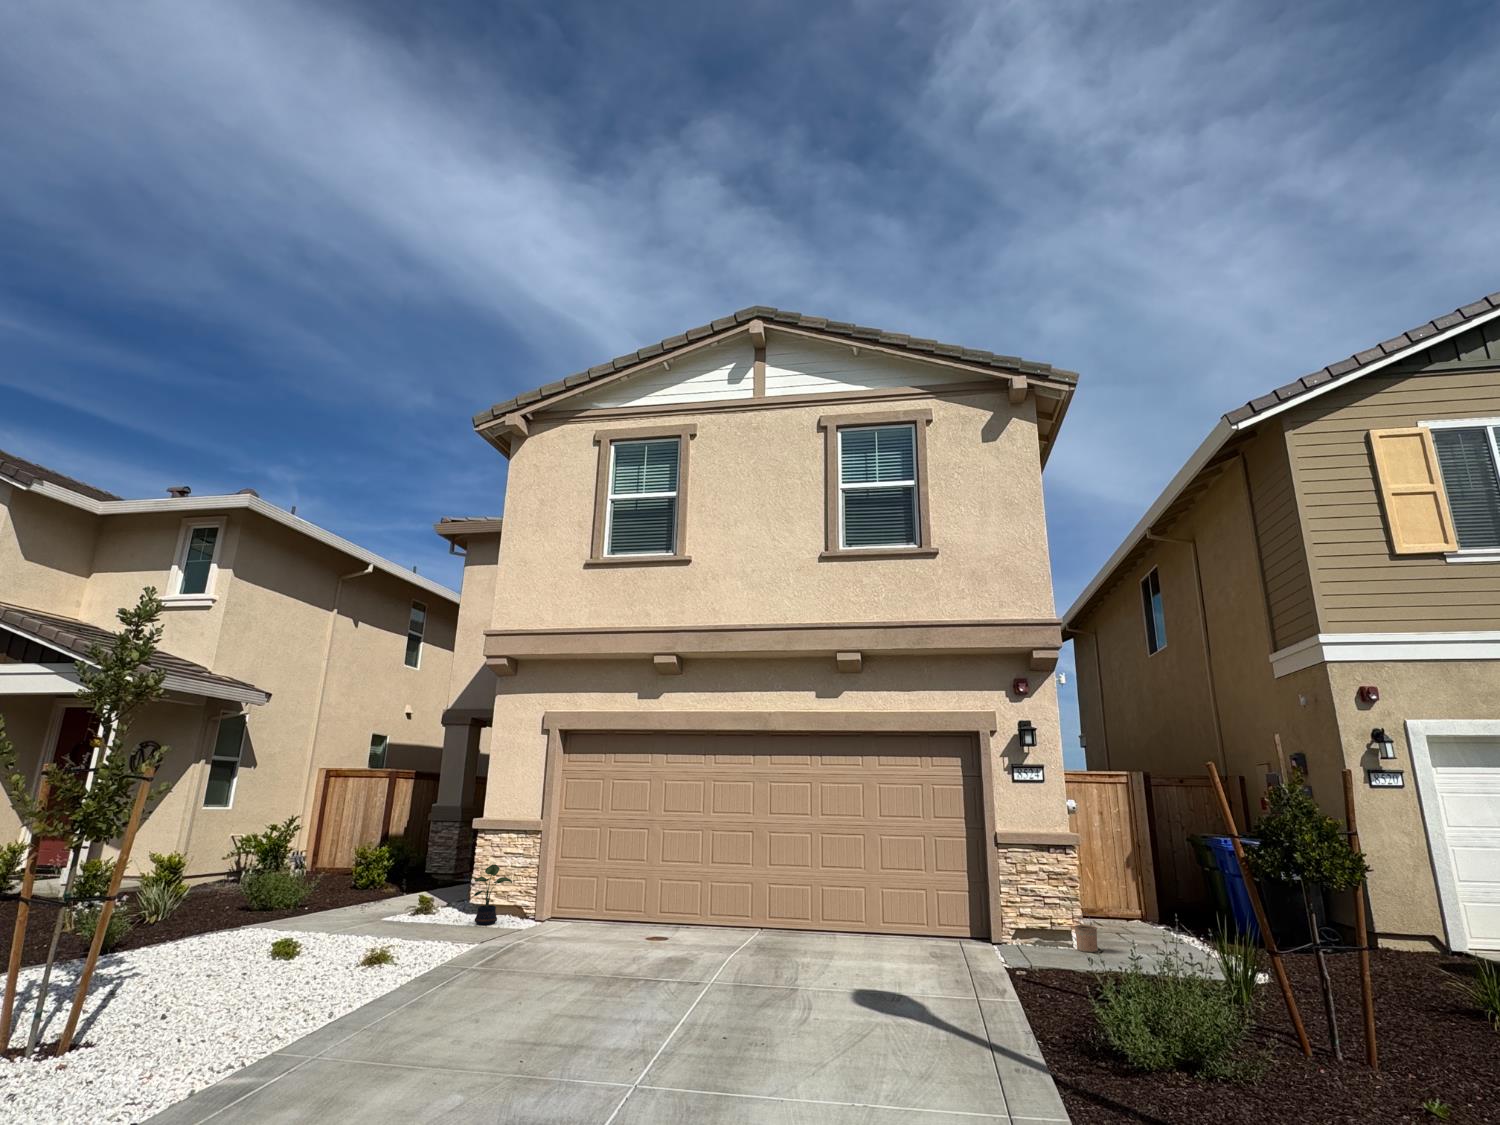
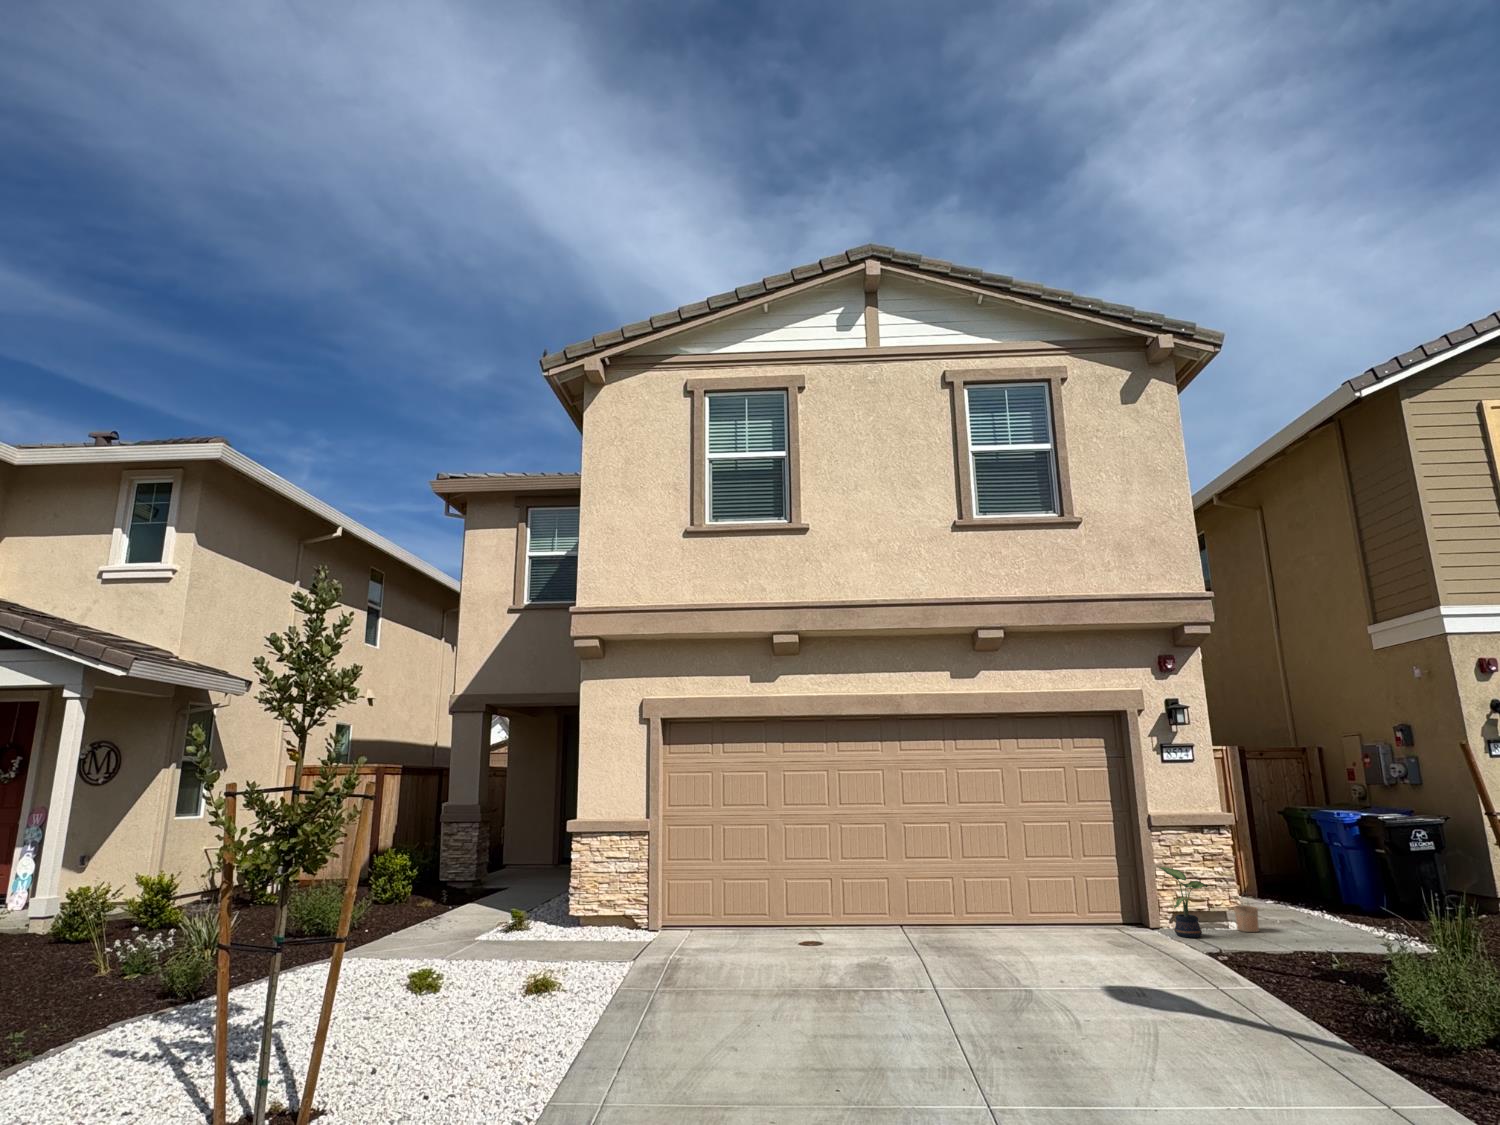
potted plant: present [471,864,512,925] -> present [1160,867,1207,938]

